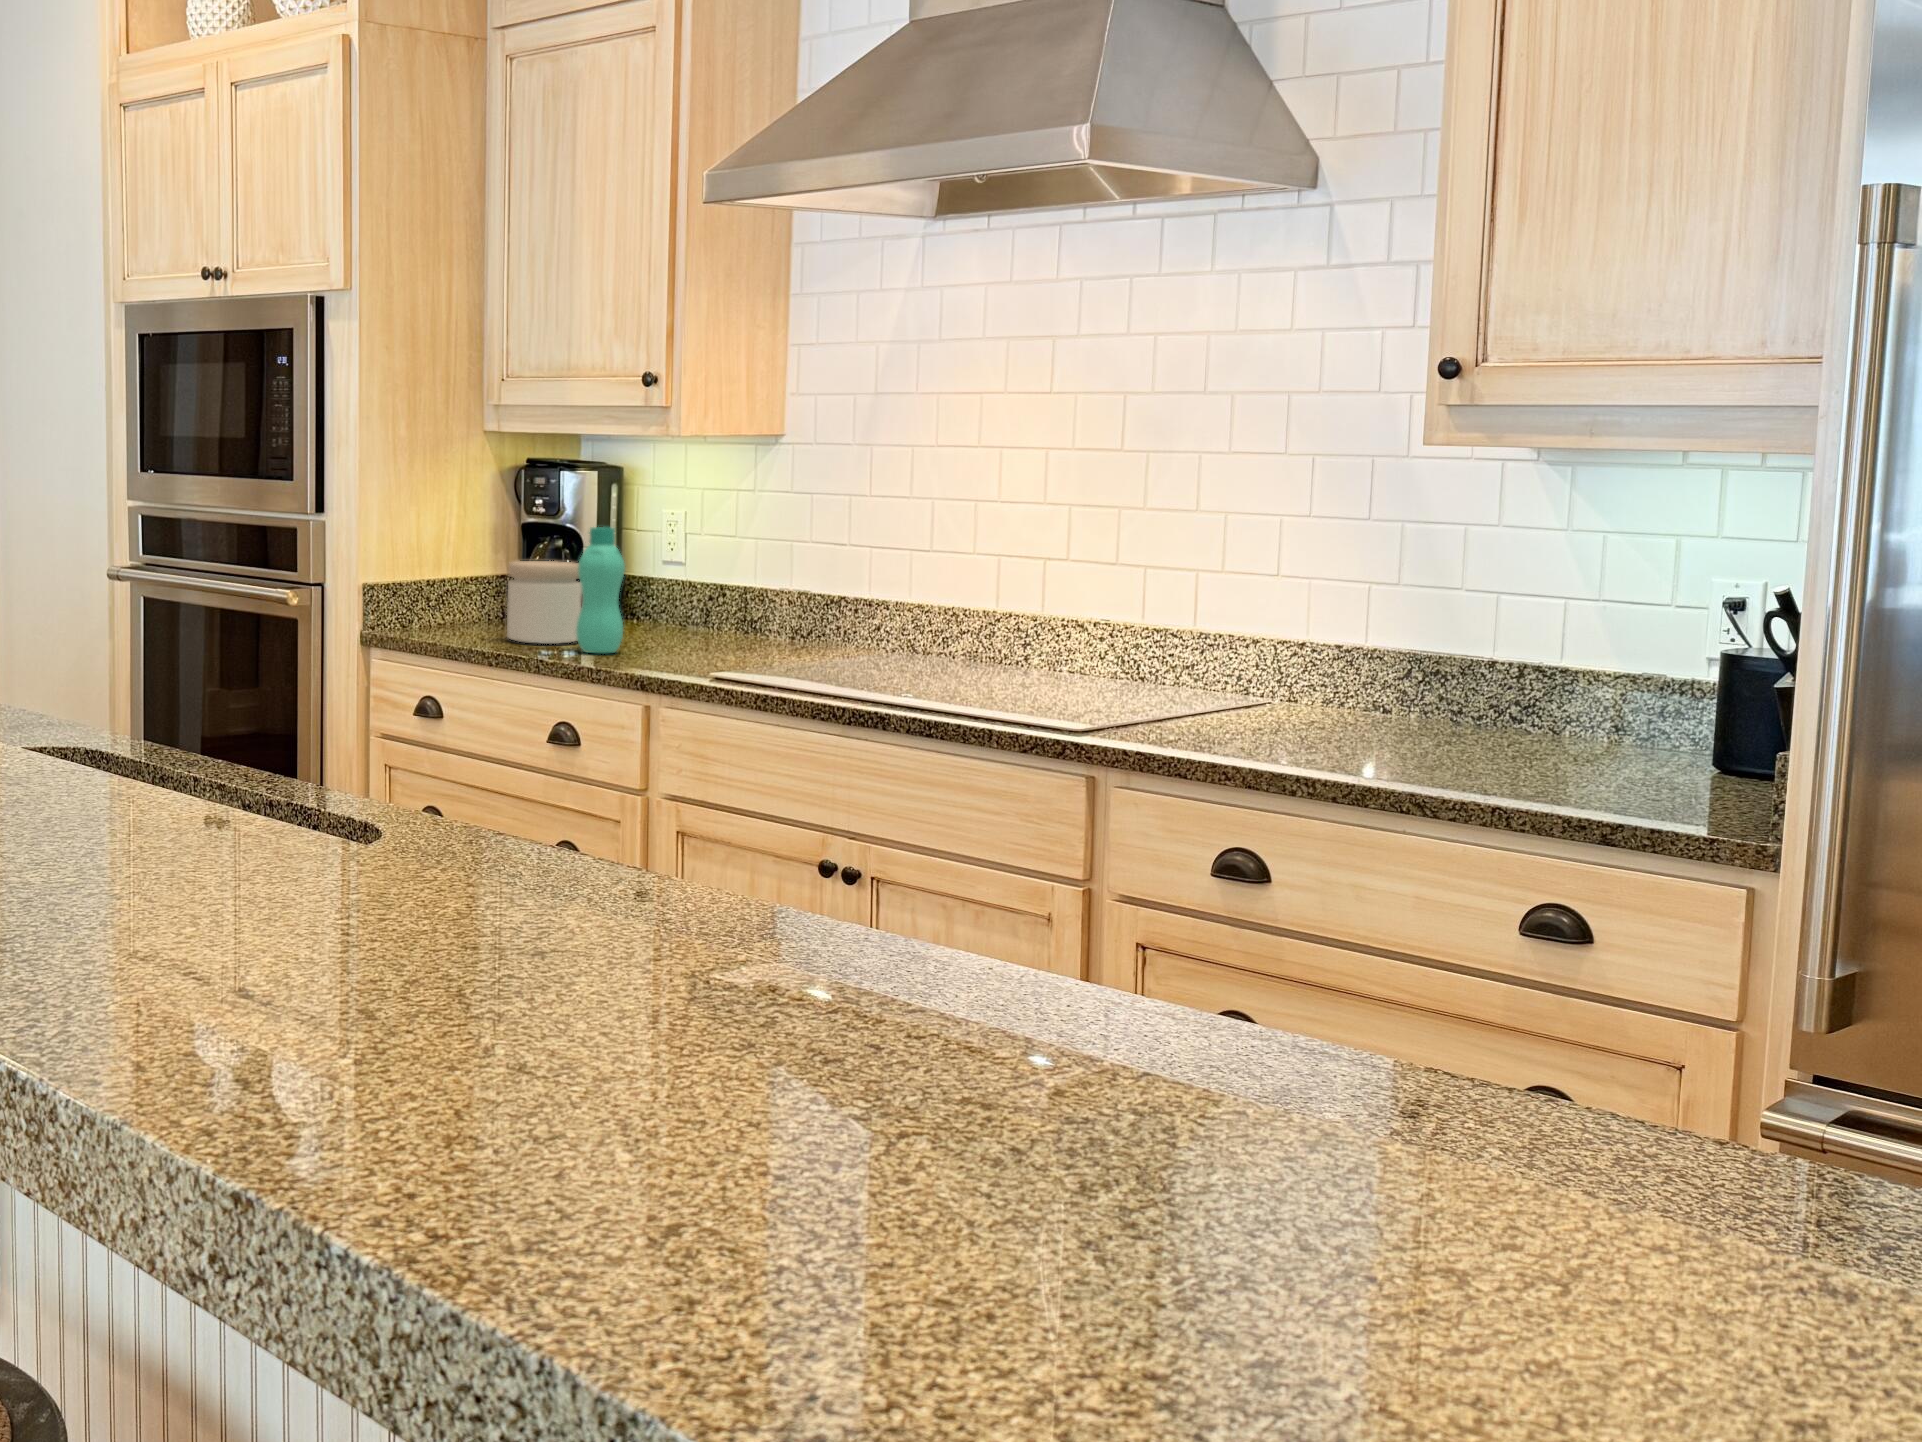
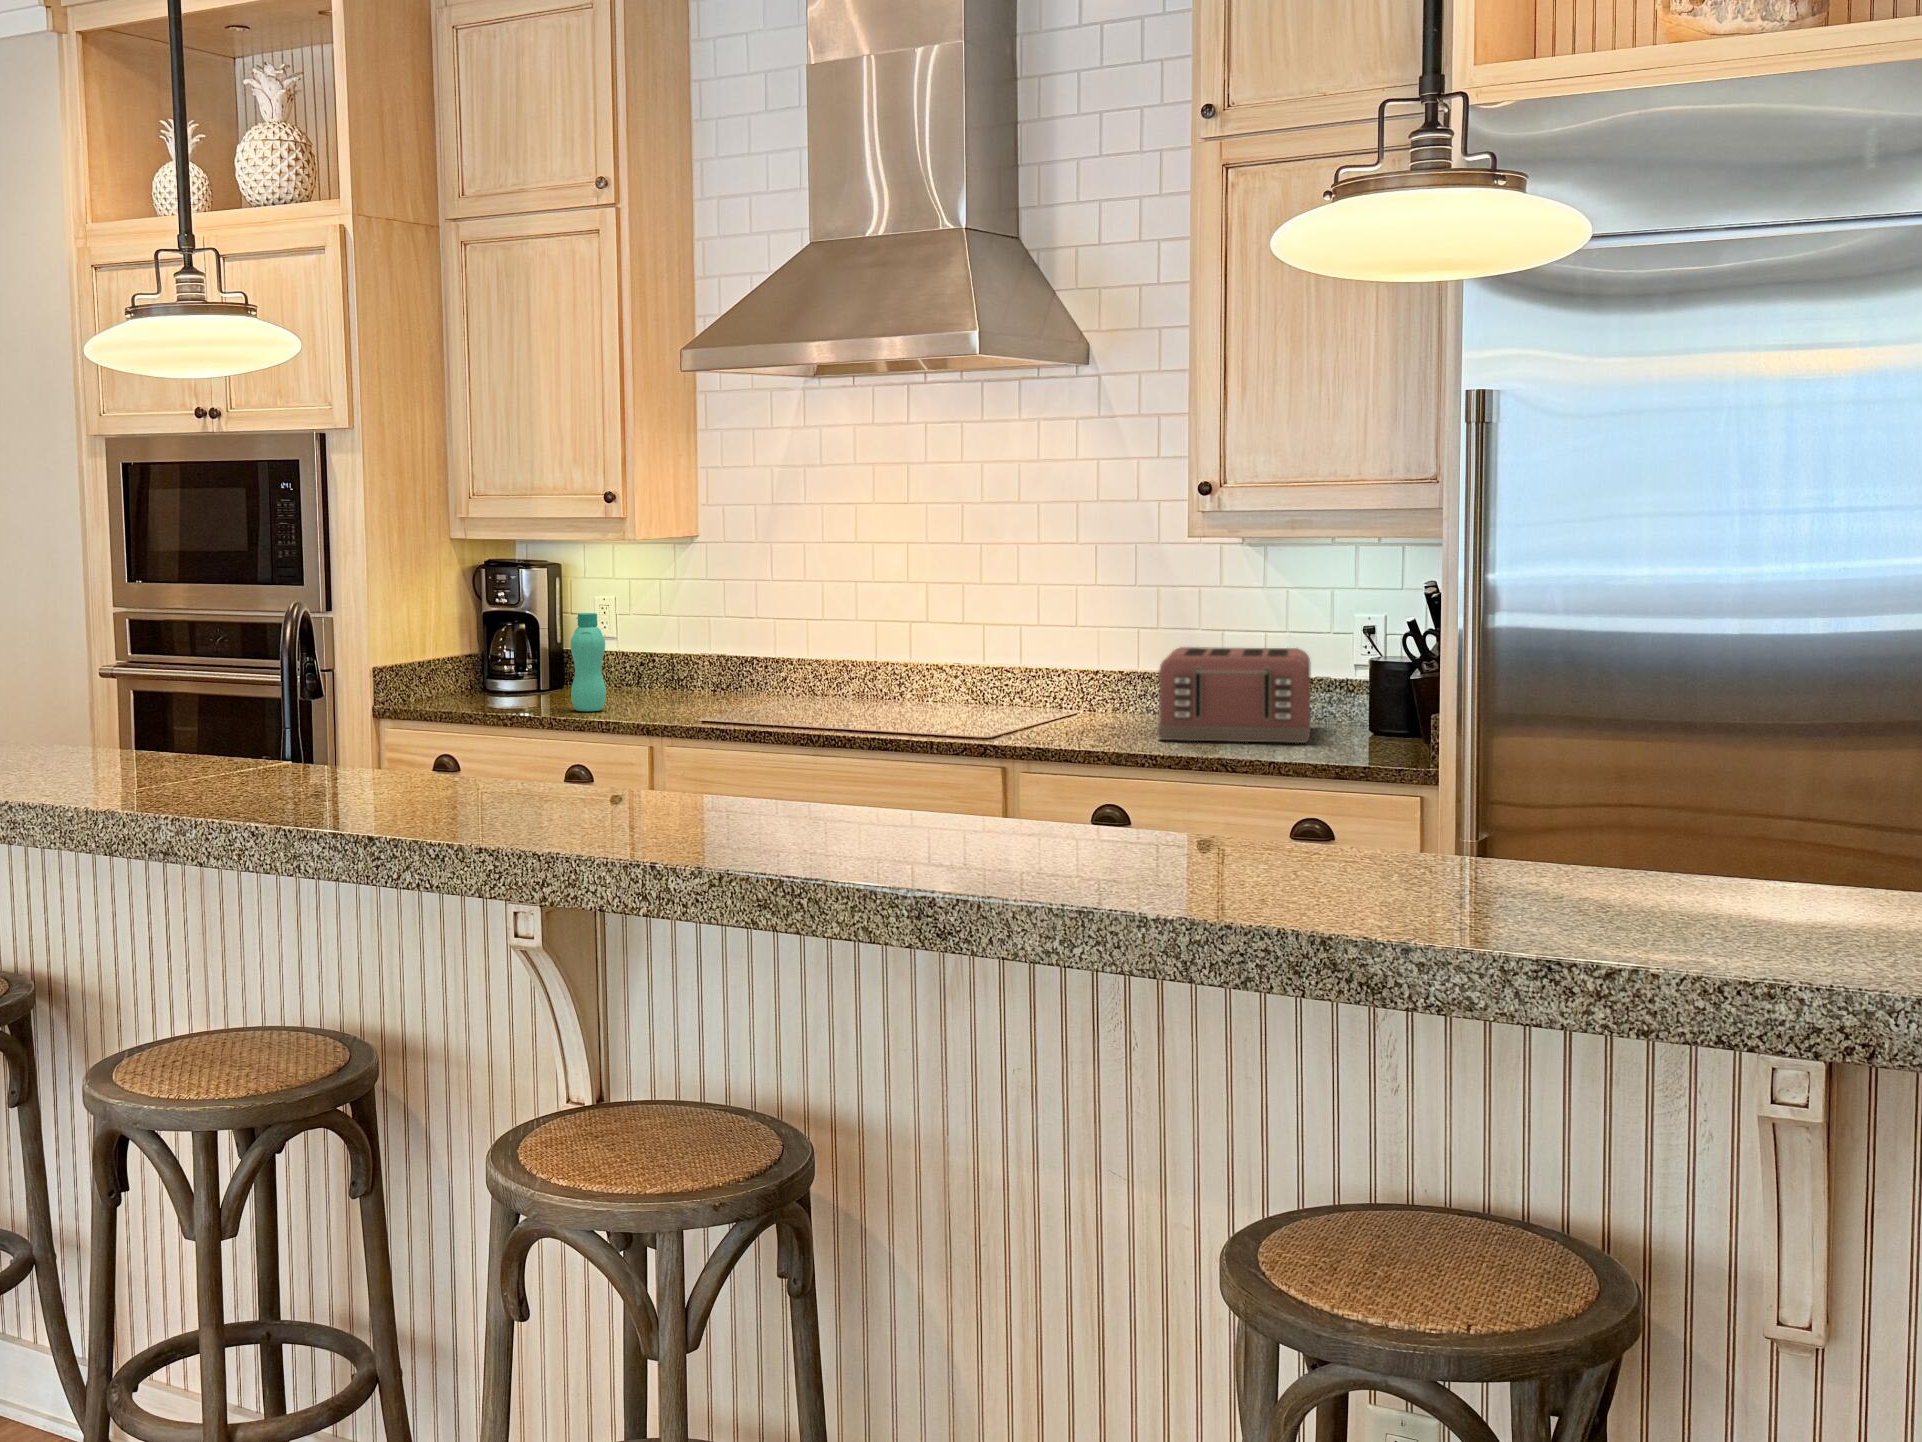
jar: present [507,561,582,644] -> none [502,642,561,707]
toaster: none [1333,615,1623,777] -> present [1157,647,1311,743]

